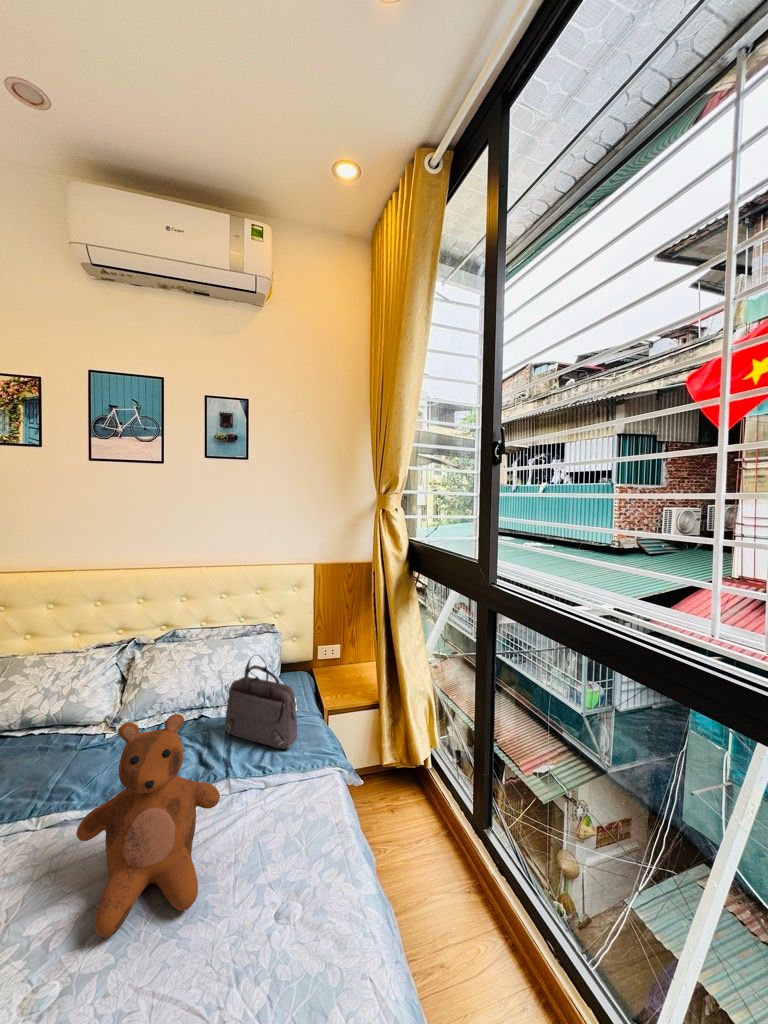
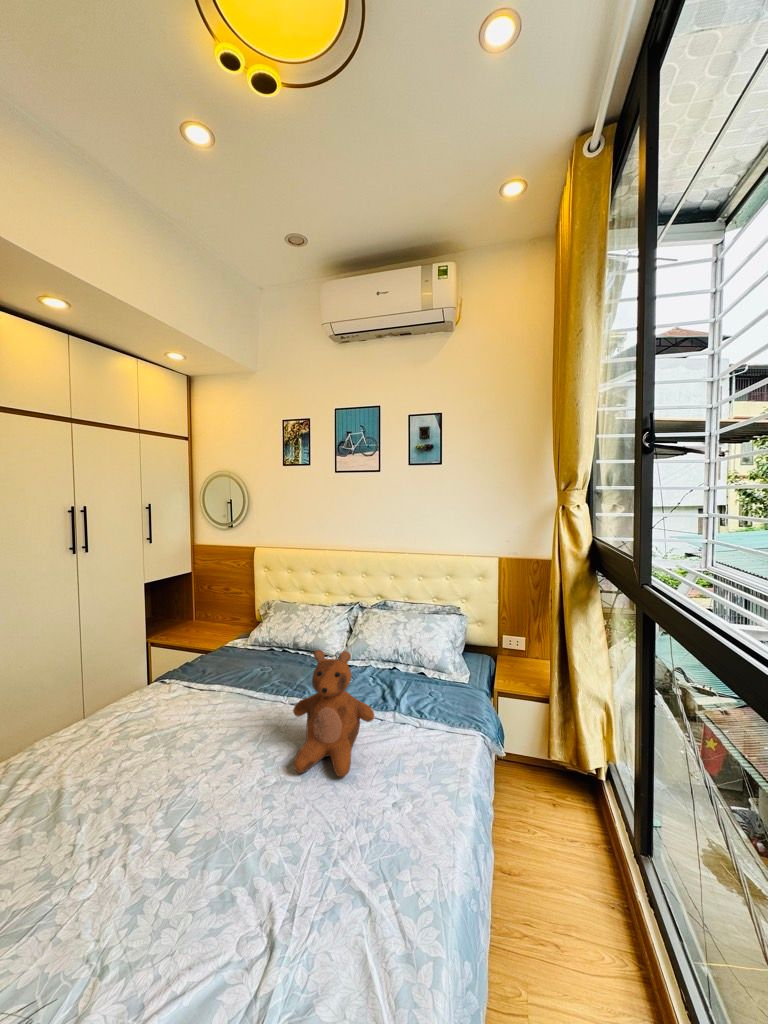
handbag: present [225,655,297,749] -> none [405,625,455,705]

